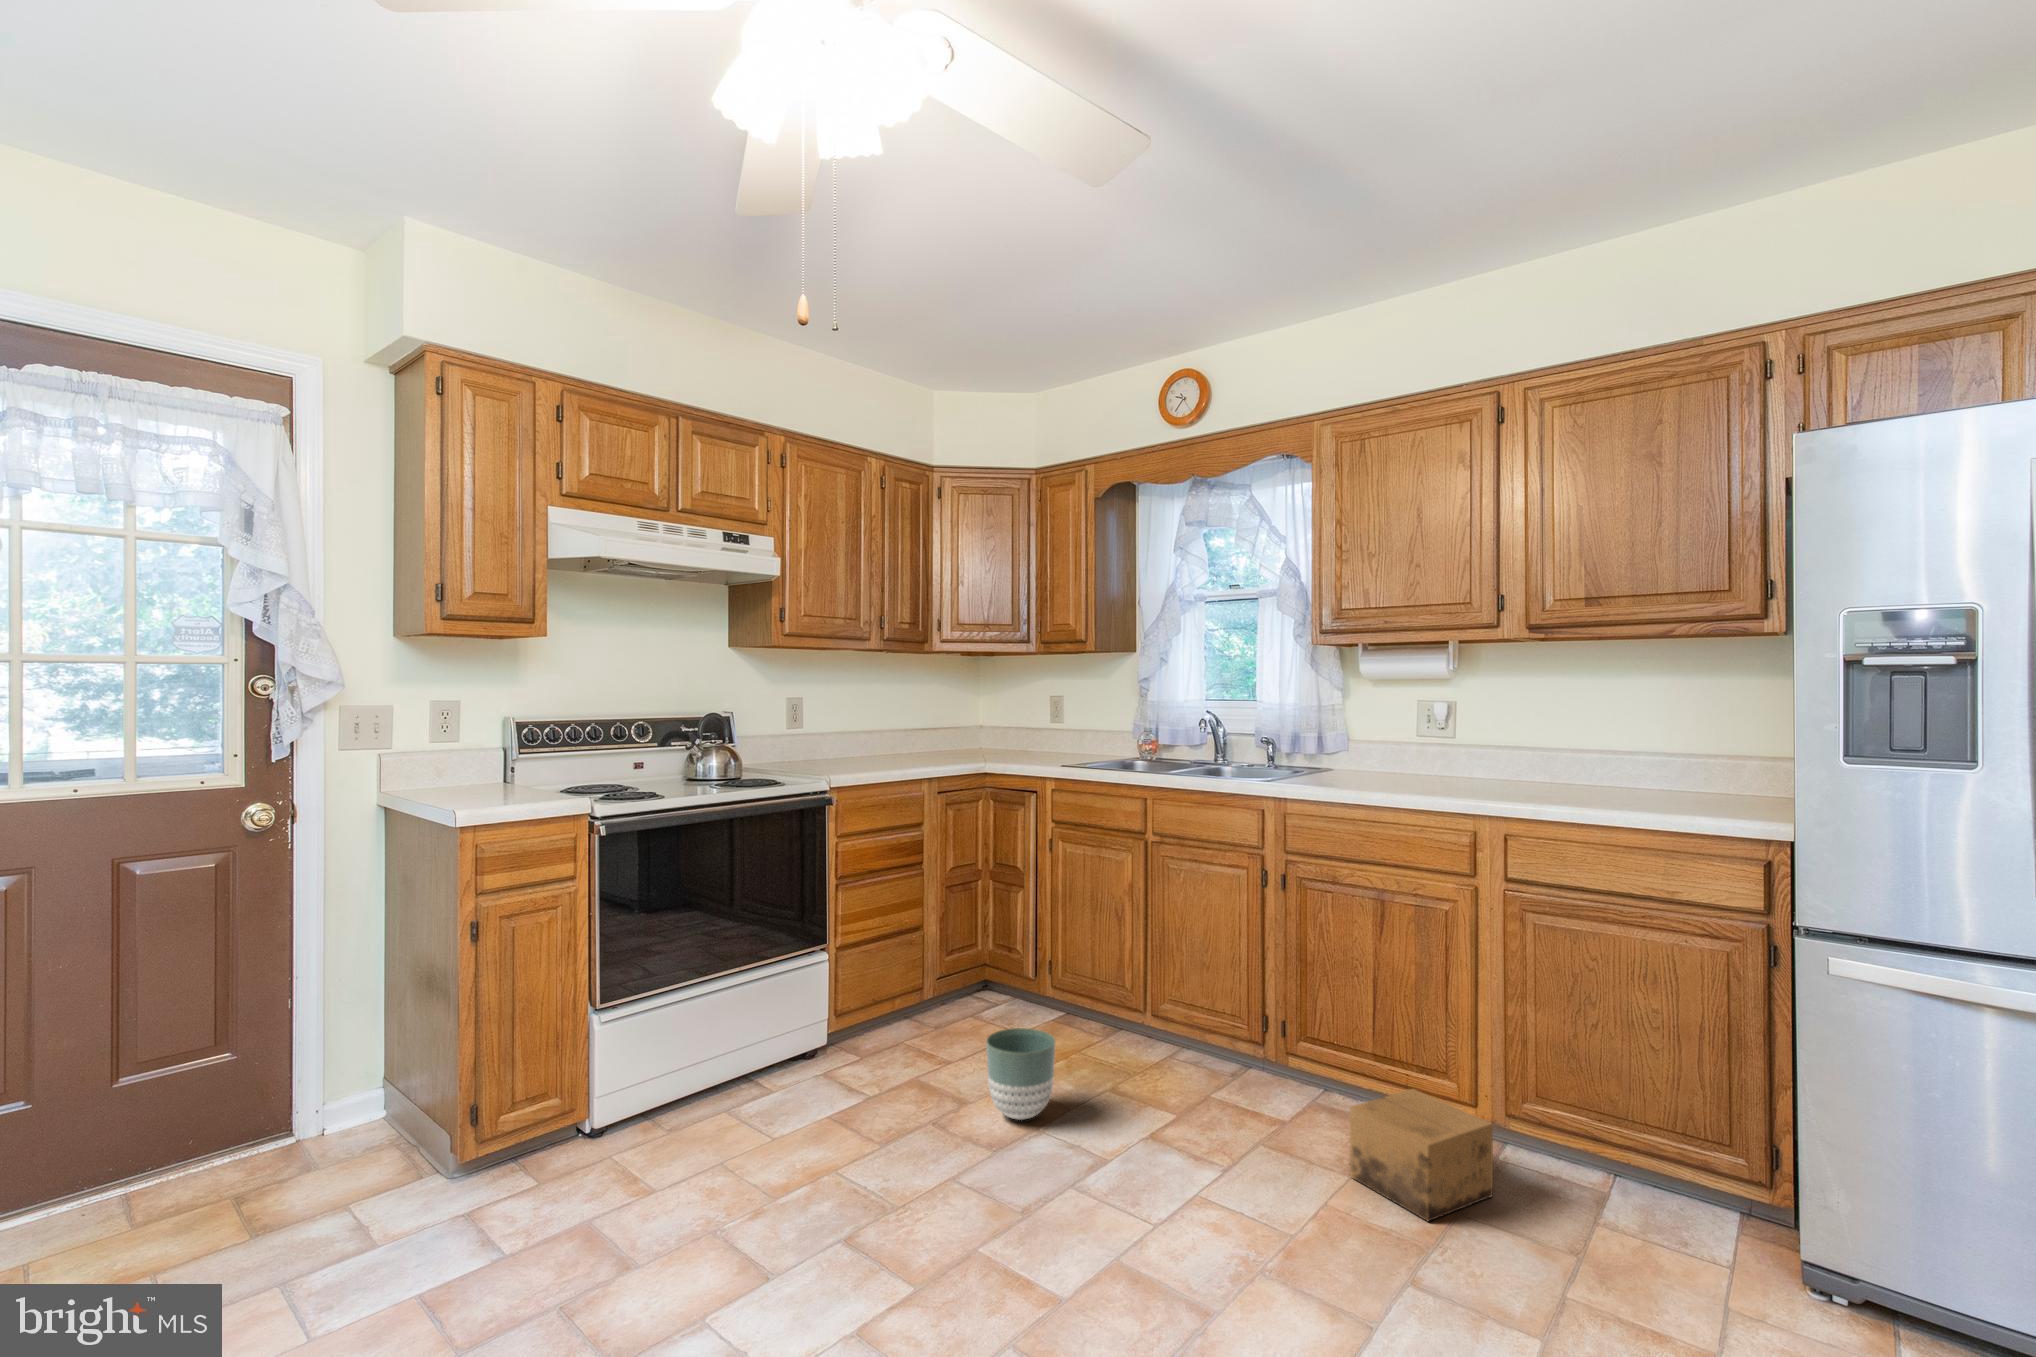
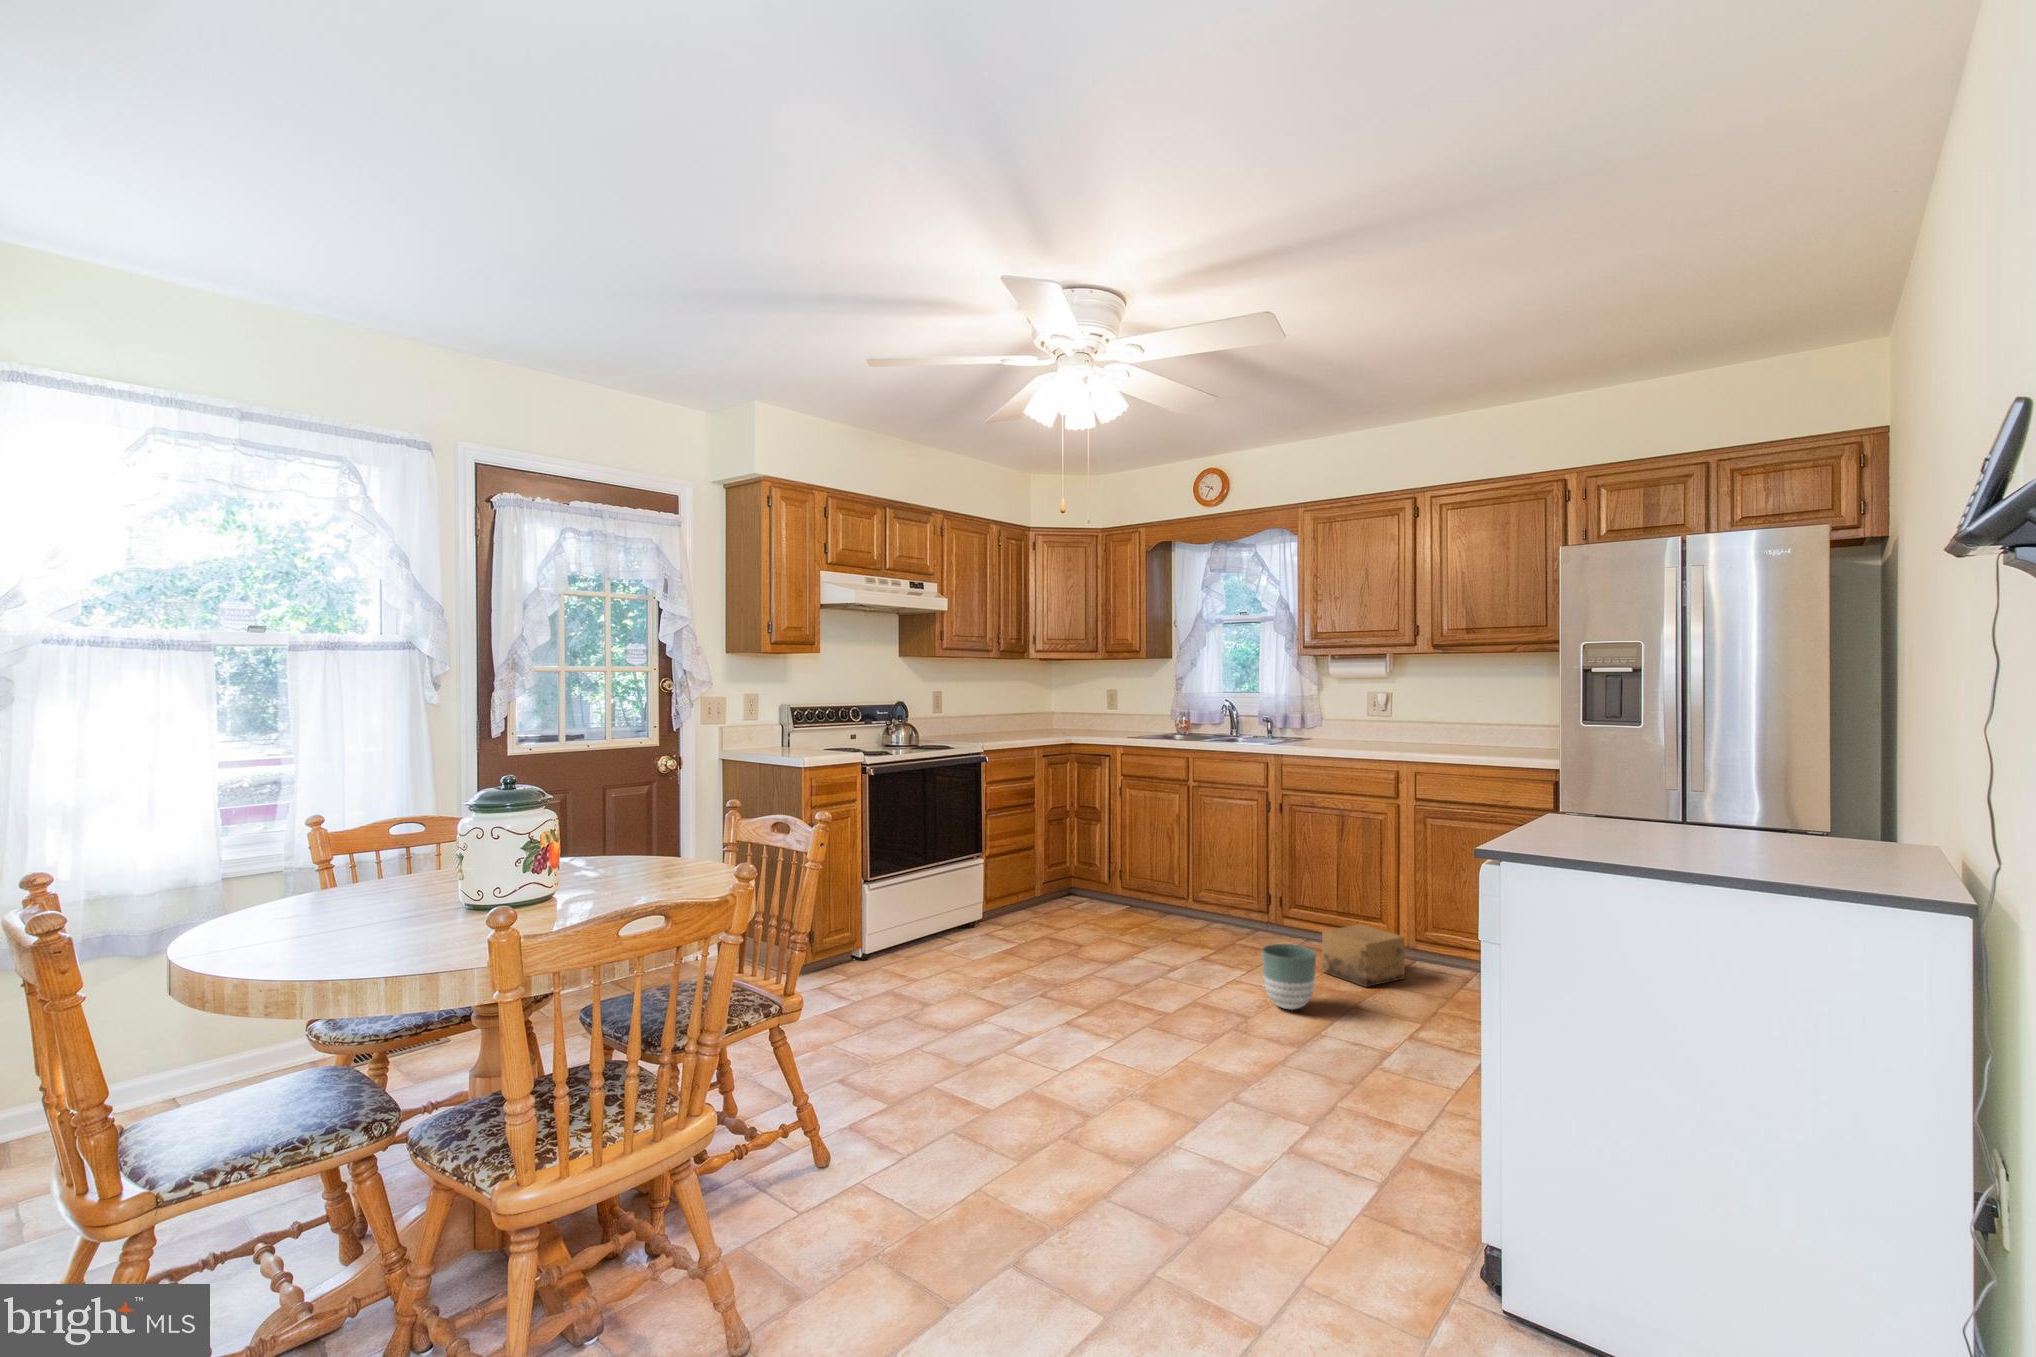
planter: present [986,1028,1056,1120] -> present [1262,944,1316,1010]

